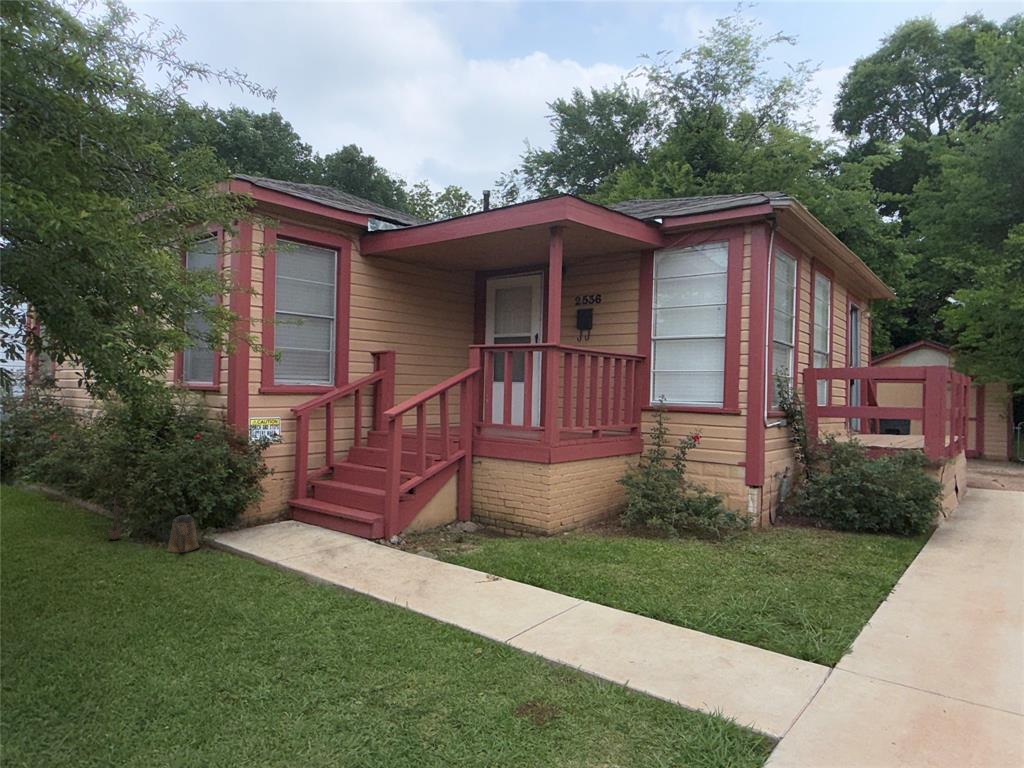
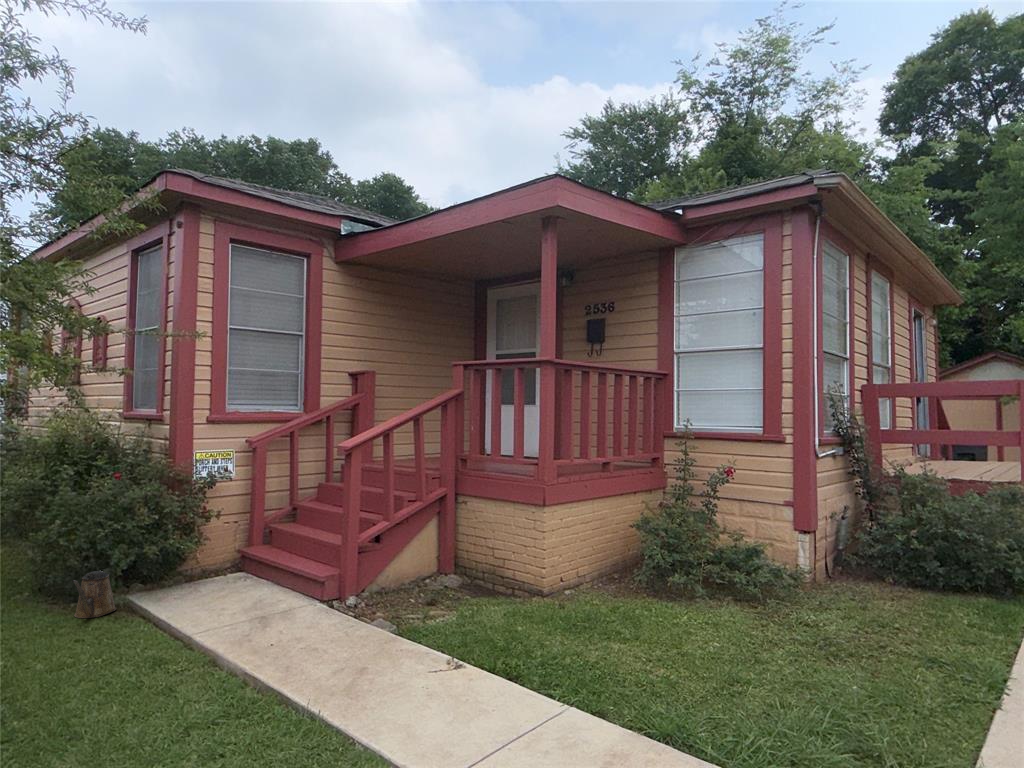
decorative plant: present [109,499,124,540] -> none [18,548,40,598]

